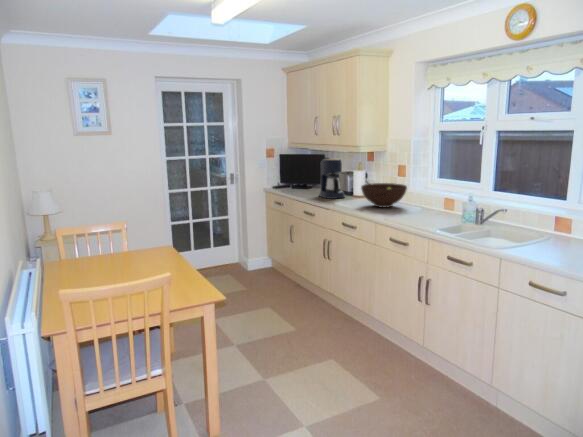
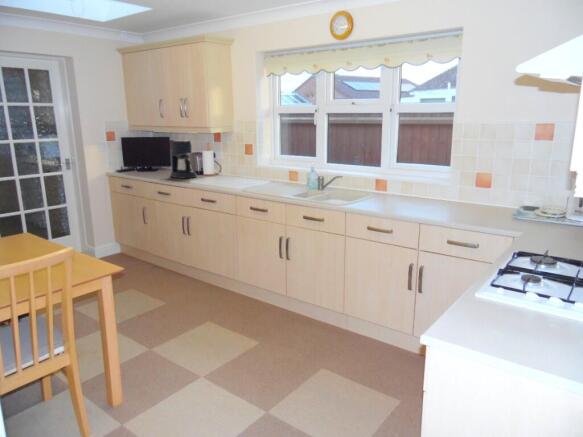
fruit bowl: present [361,183,407,208] -> none [215,161,256,183]

